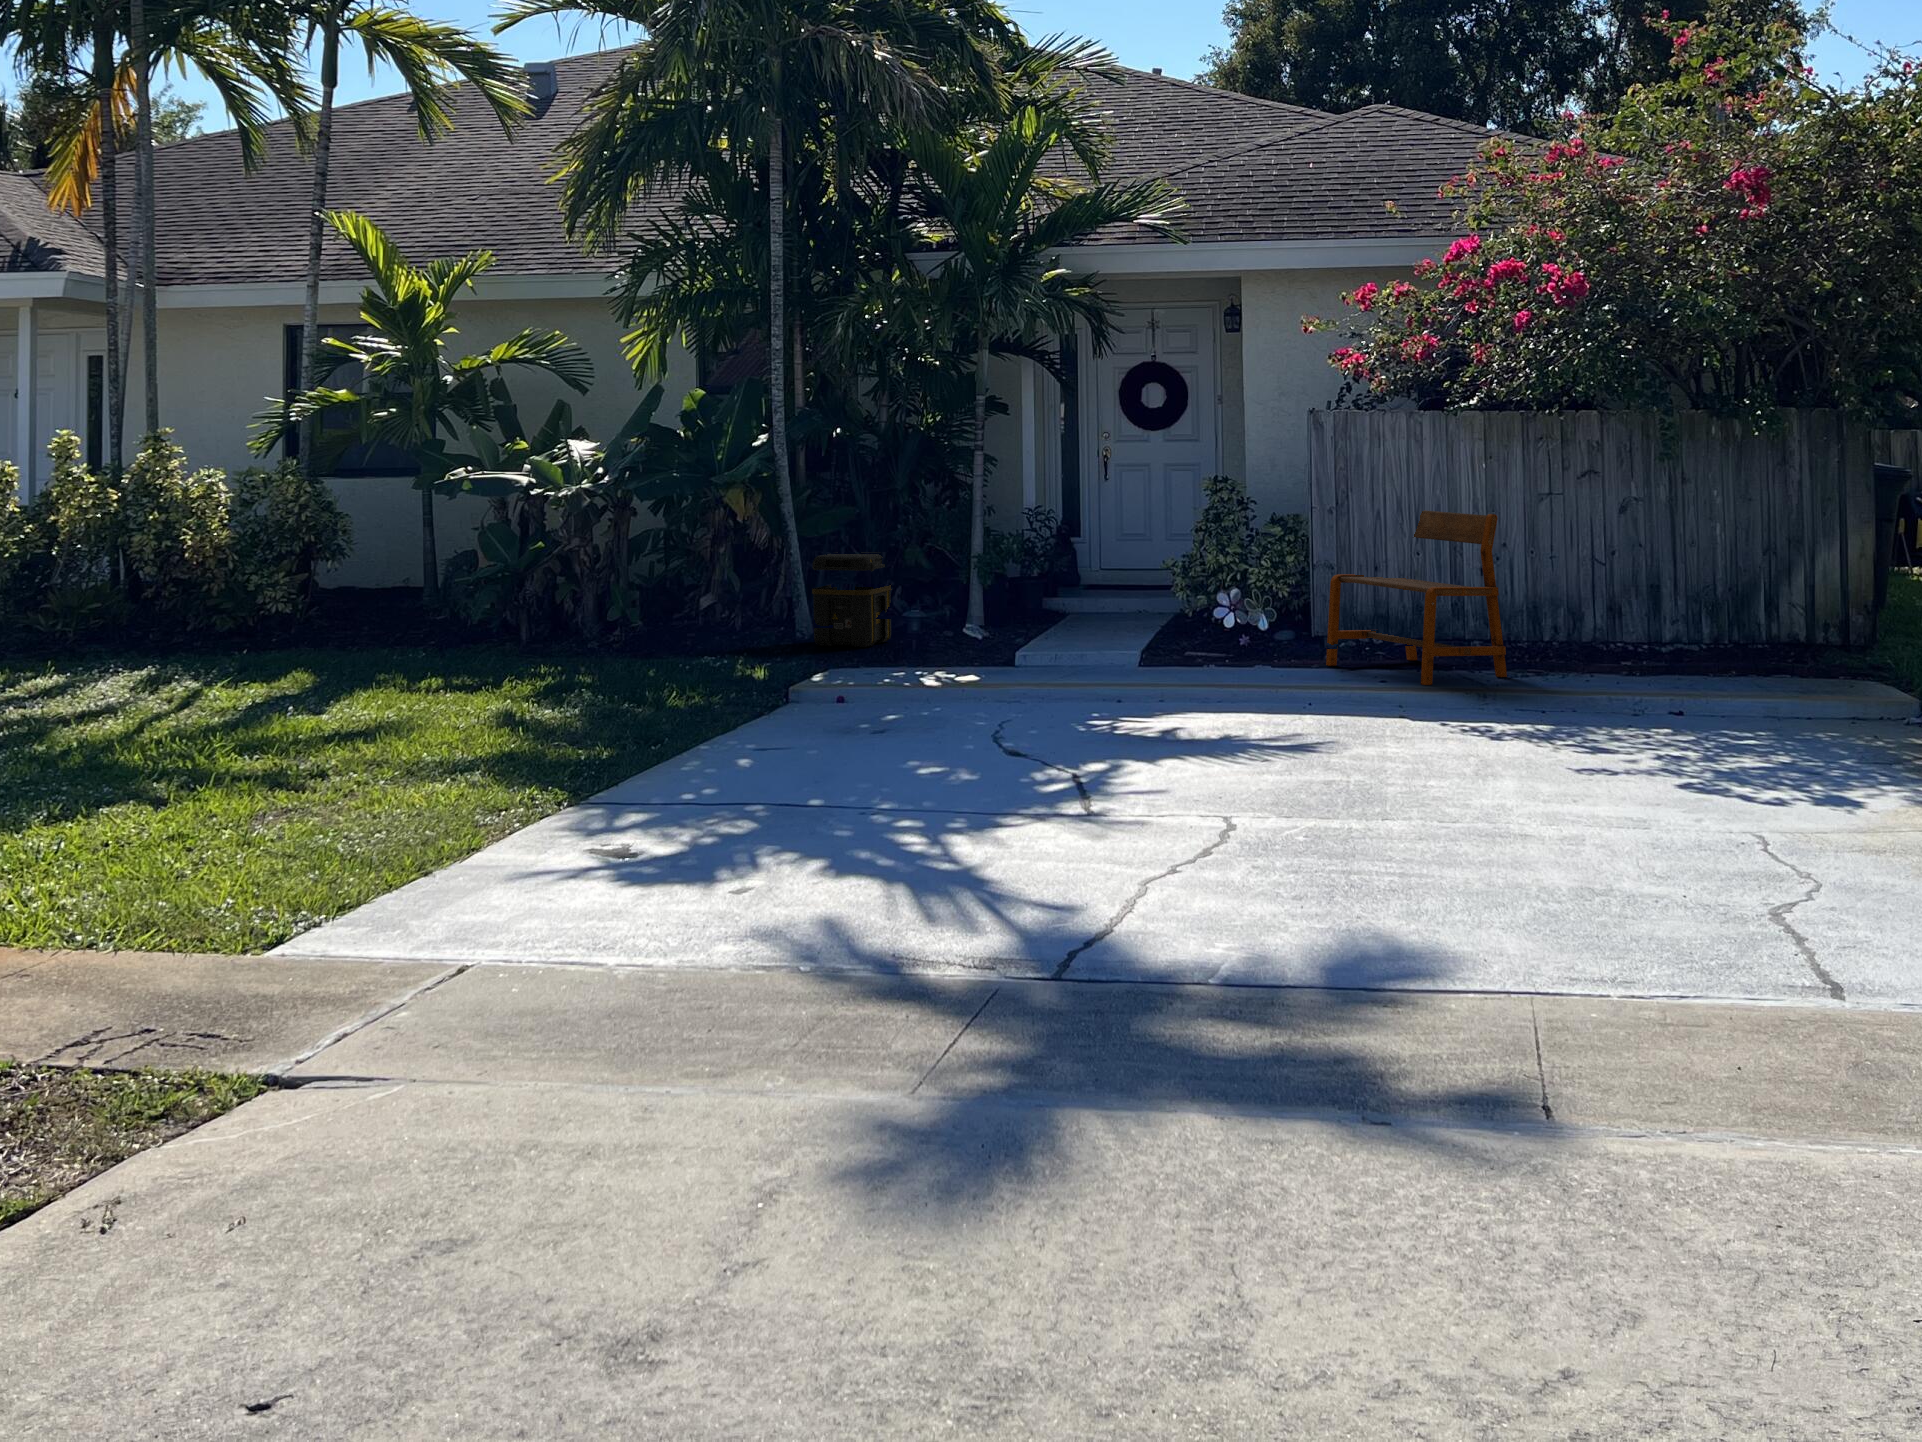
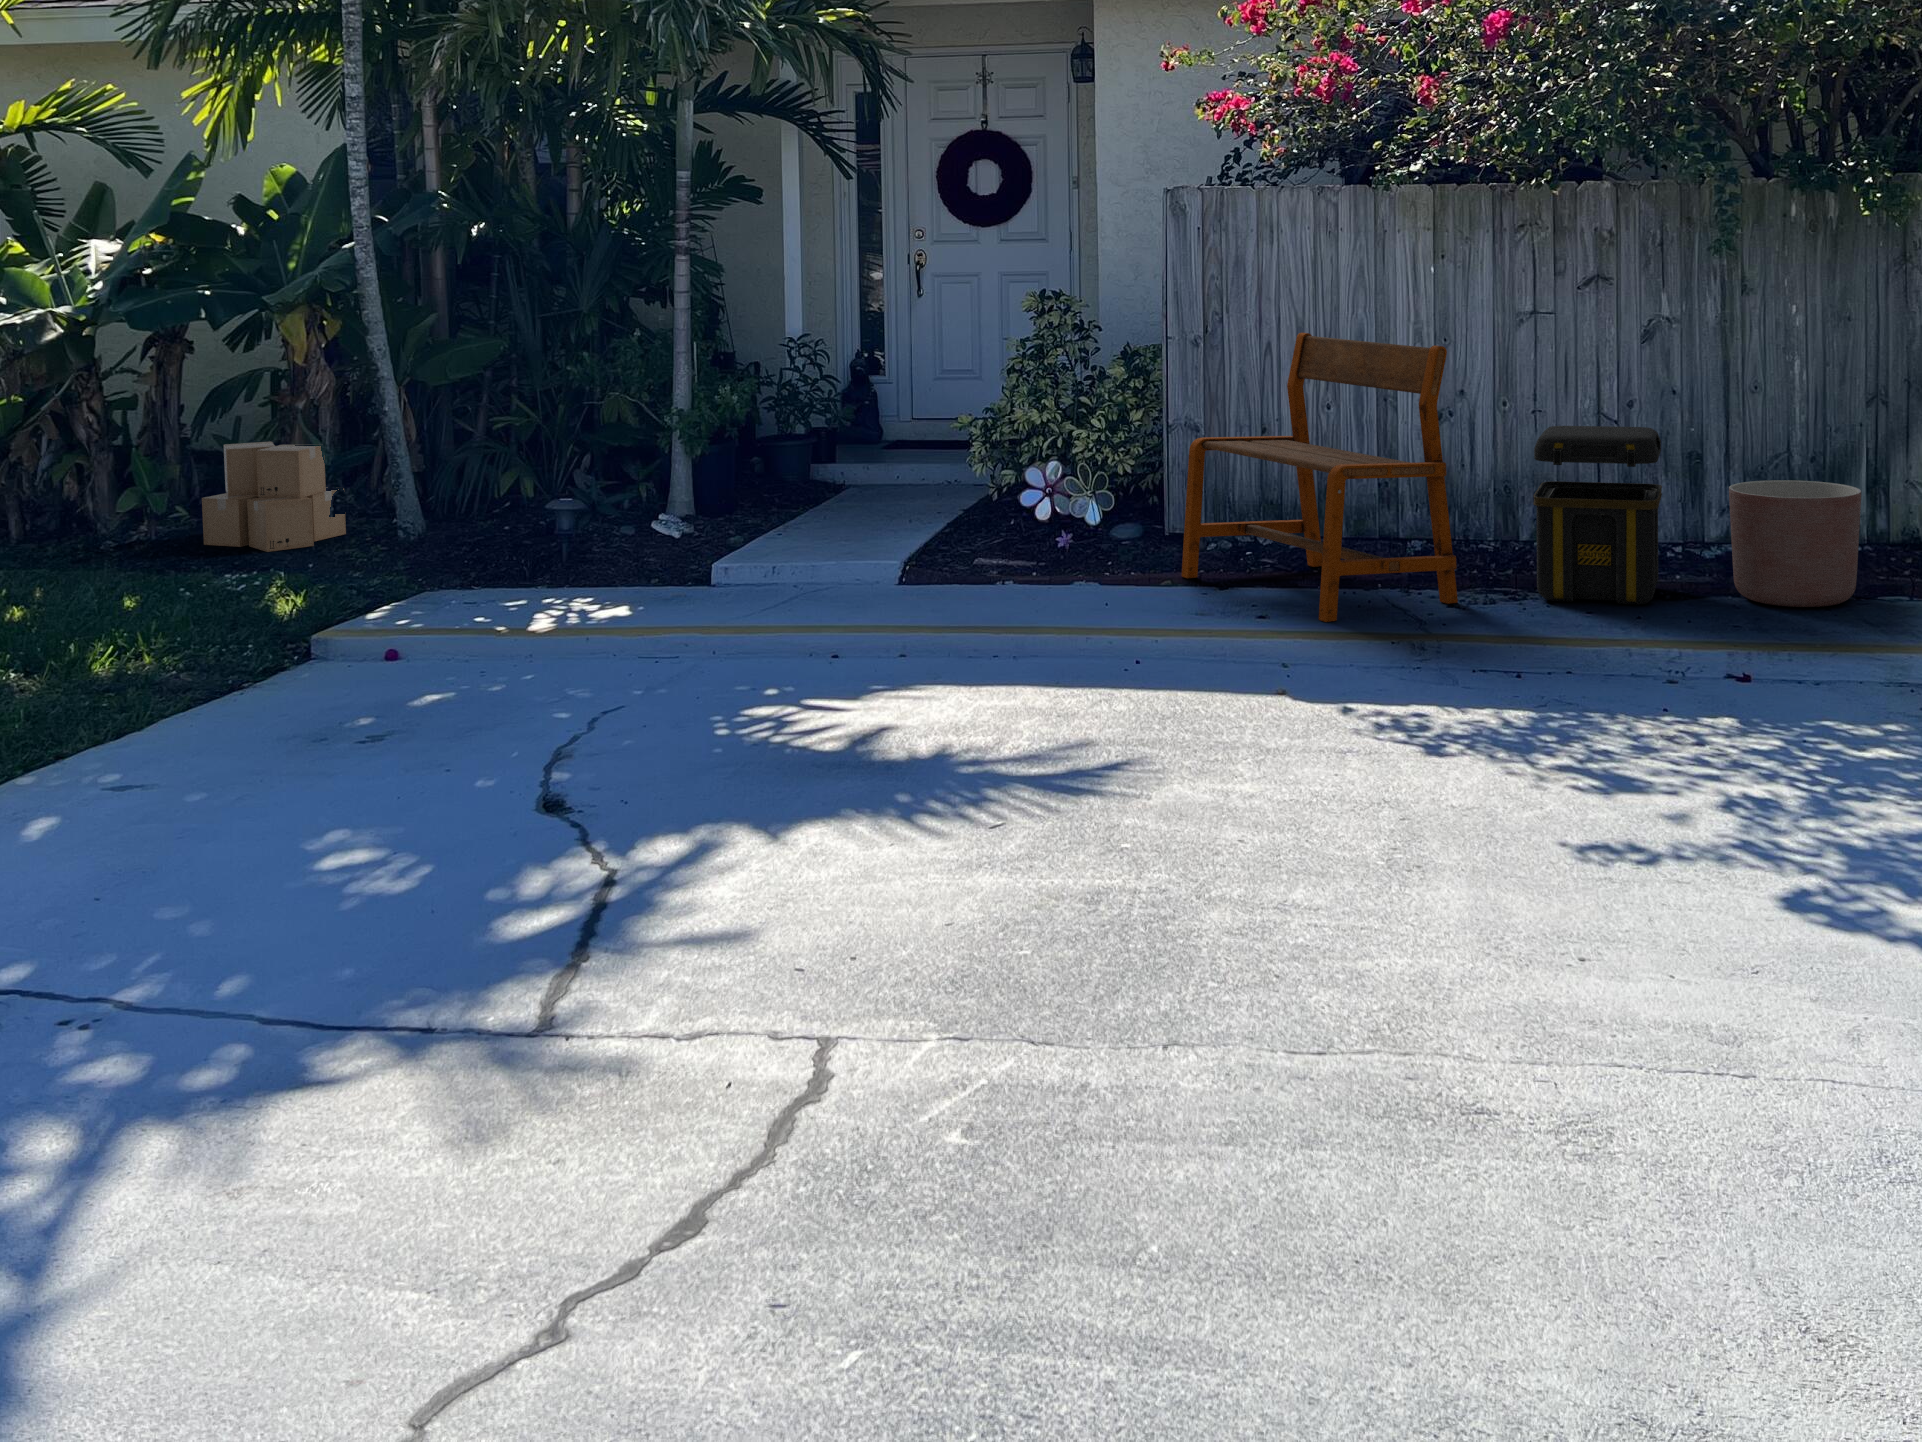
toolbox: present [812,554,892,647] -> present [1533,426,1662,605]
cardboard box: none [647,581,738,653] -> present [202,442,346,552]
planter: none [1677,601,1758,678] -> present [1729,480,1861,607]

